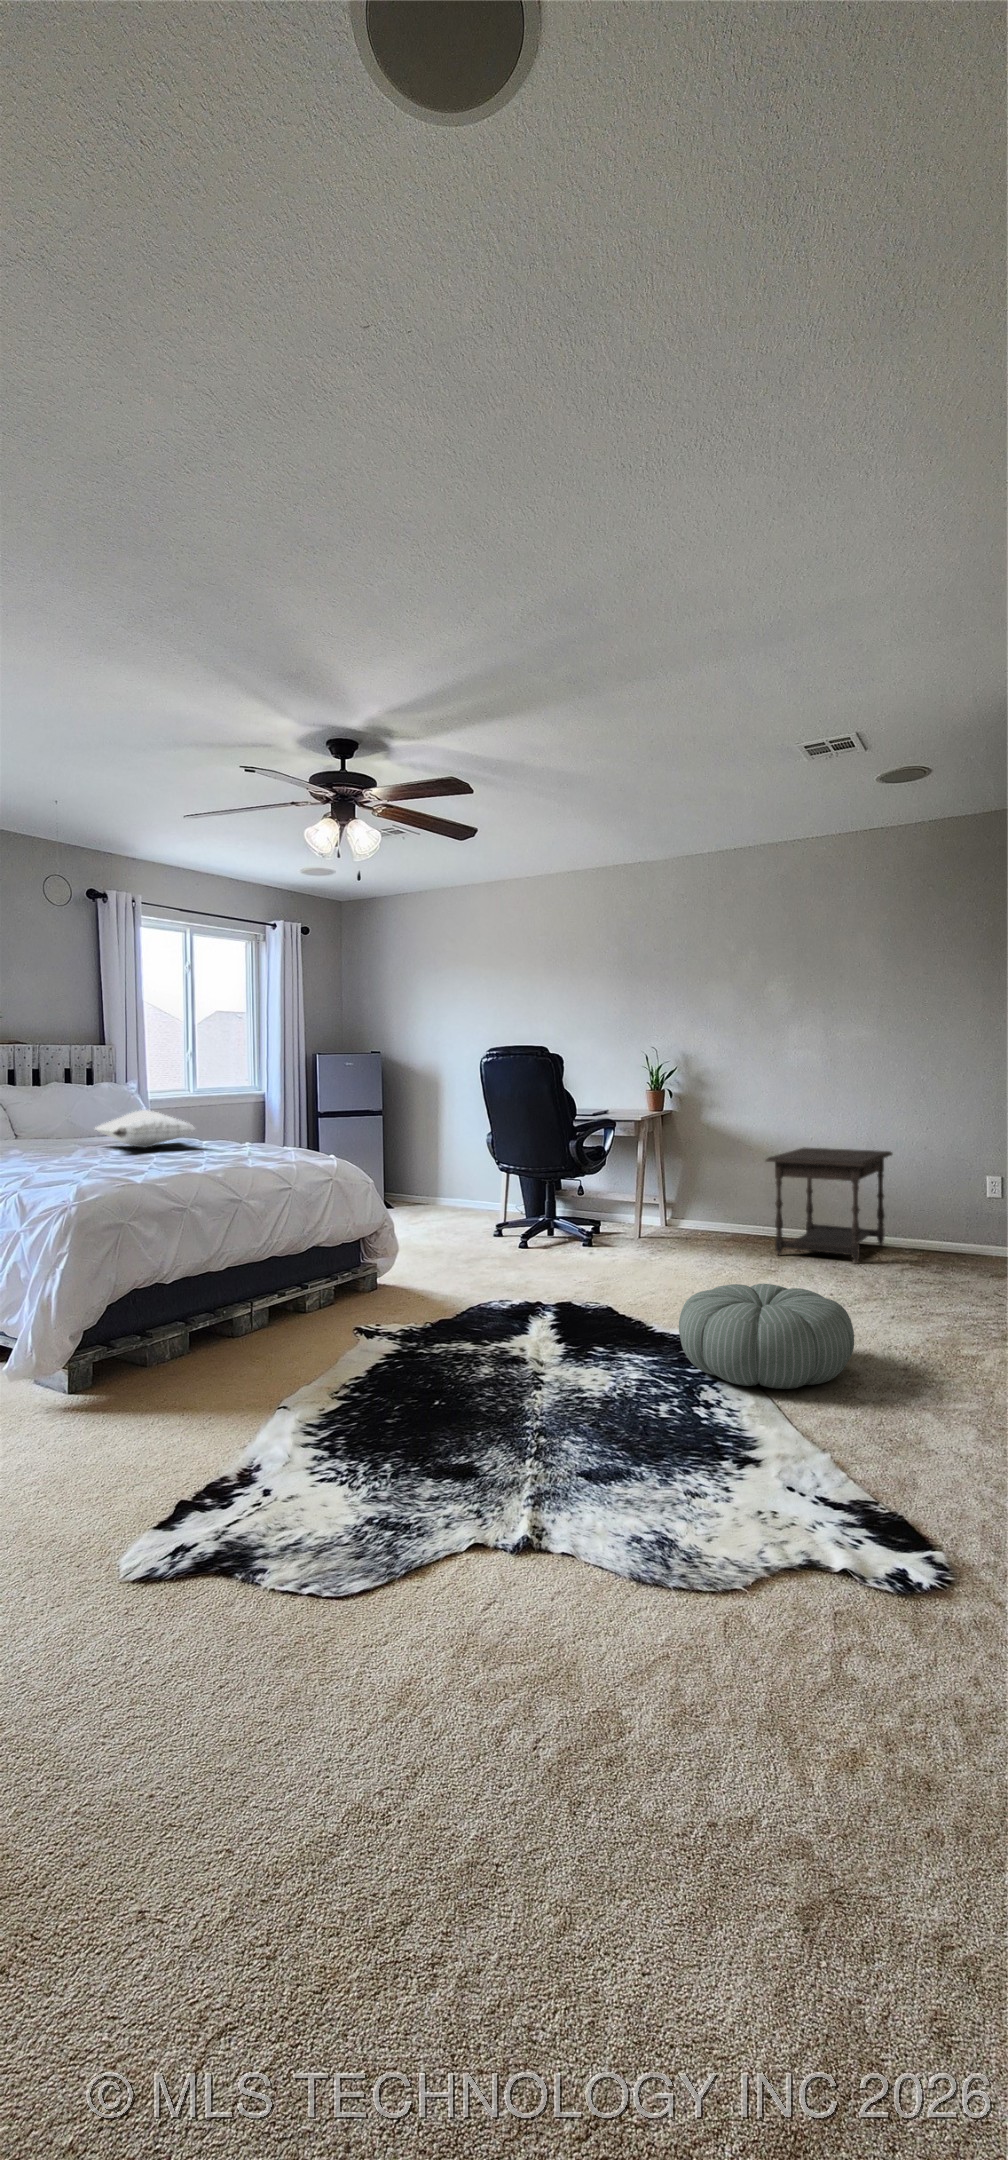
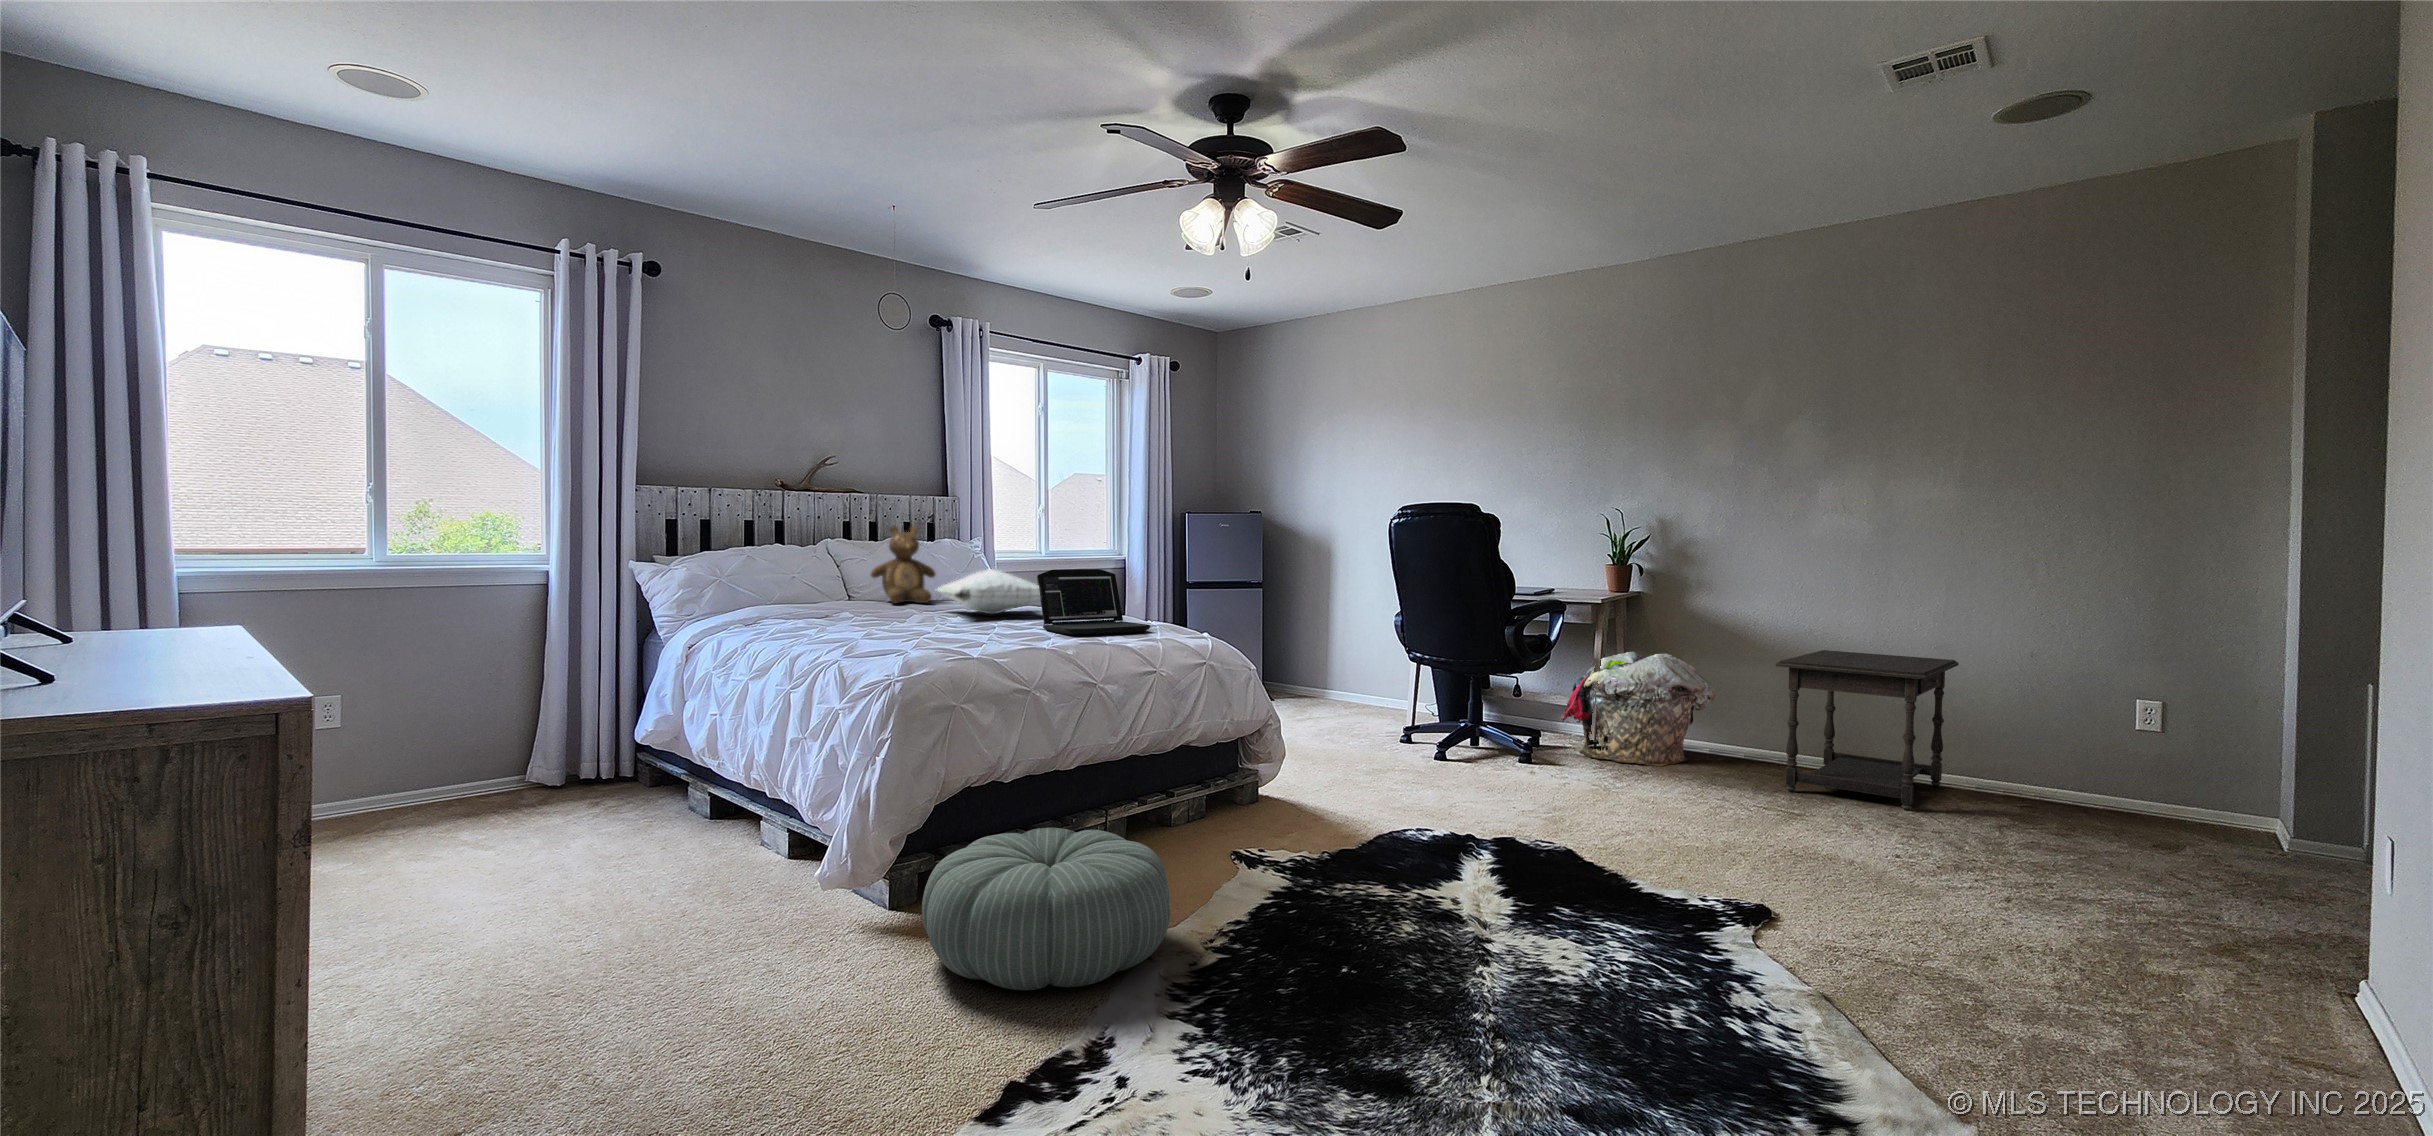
teddy bear: none [33,1073,92,1141] -> present [871,525,935,603]
laptop: none [185,1107,282,1162] -> present [1037,569,1150,635]
laundry basket: none [616,1155,730,1243] -> present [1561,652,1716,766]
pouf: present [679,1284,854,1389] -> present [922,828,1170,990]

